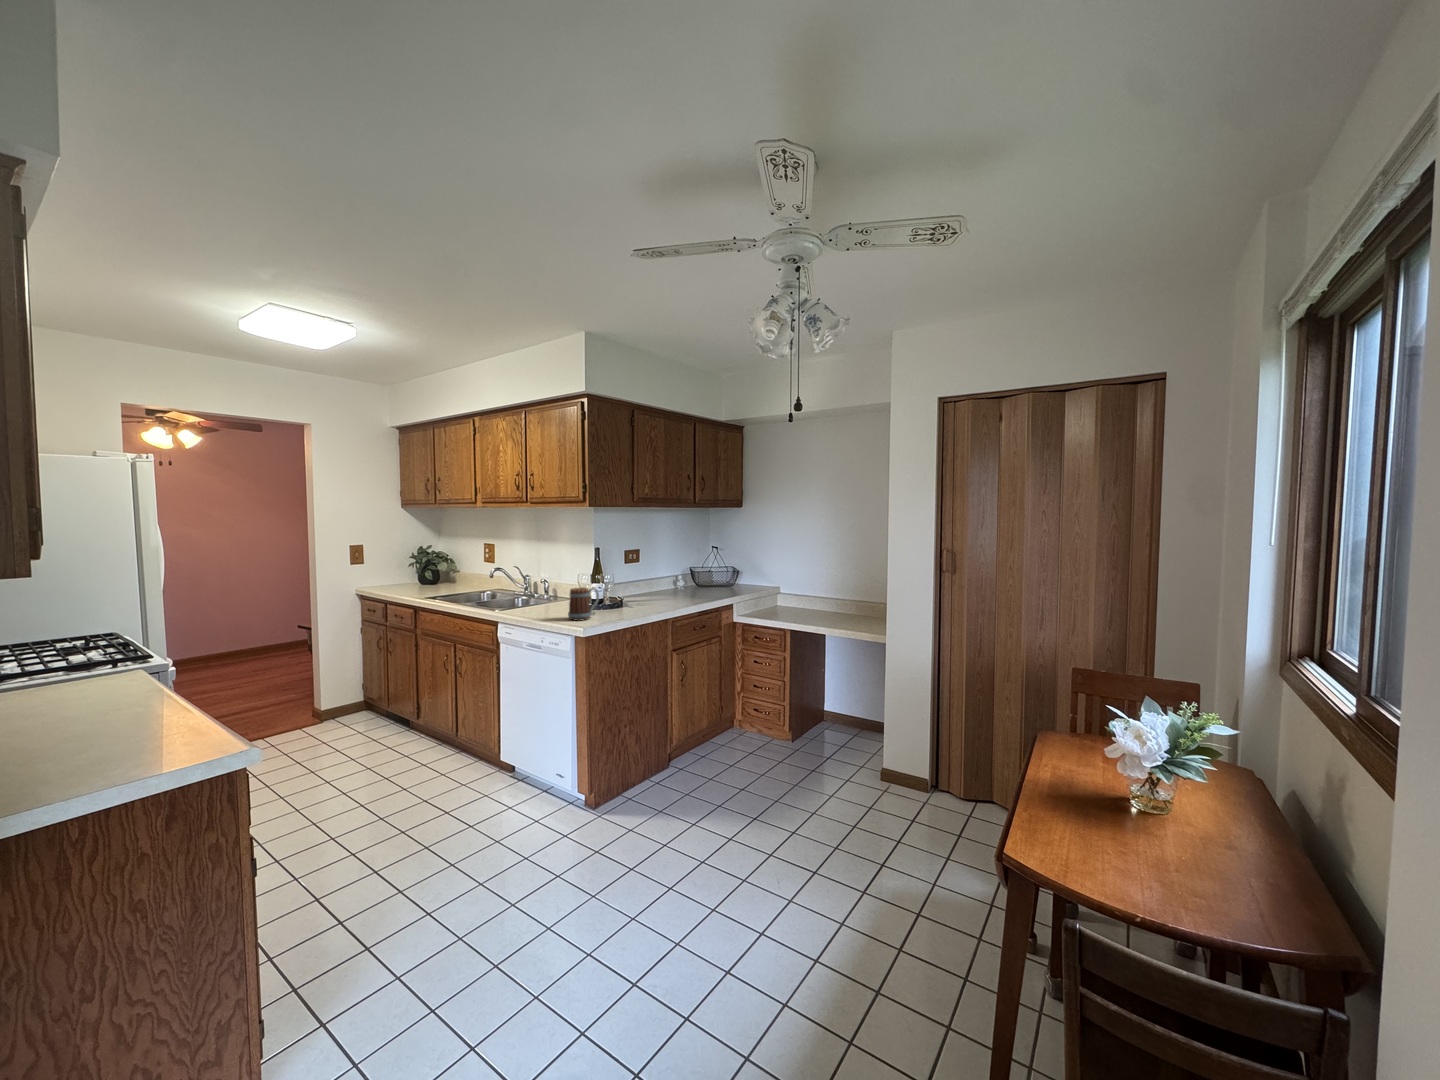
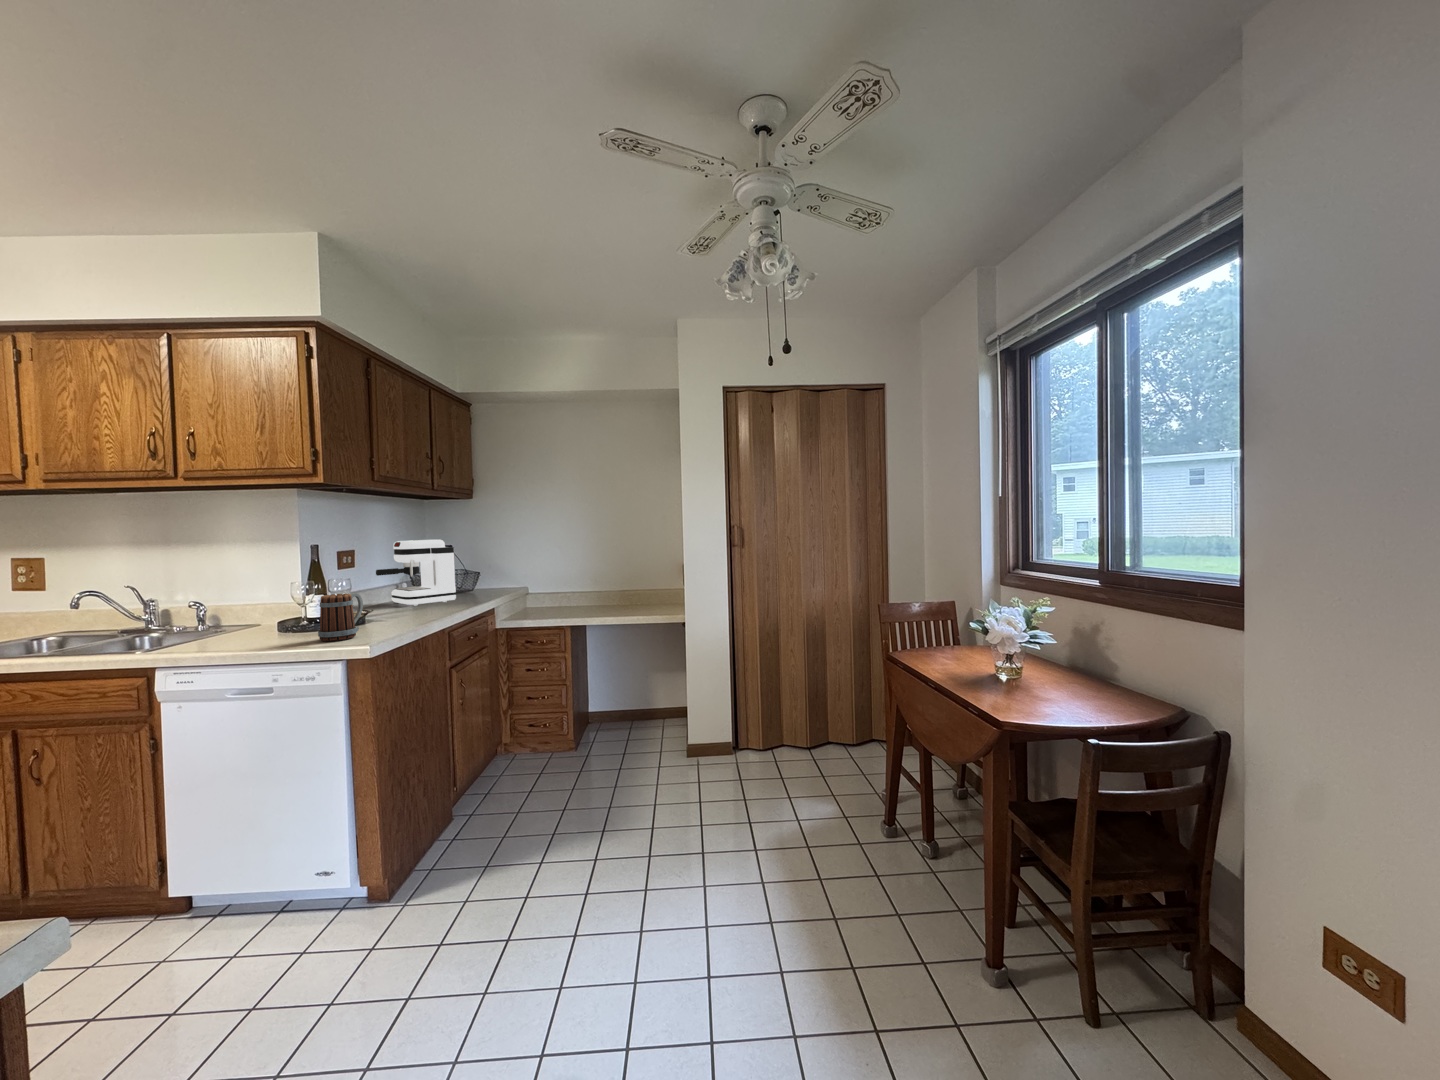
coffee maker: none [655,543,706,596] -> present [376,540,456,606]

